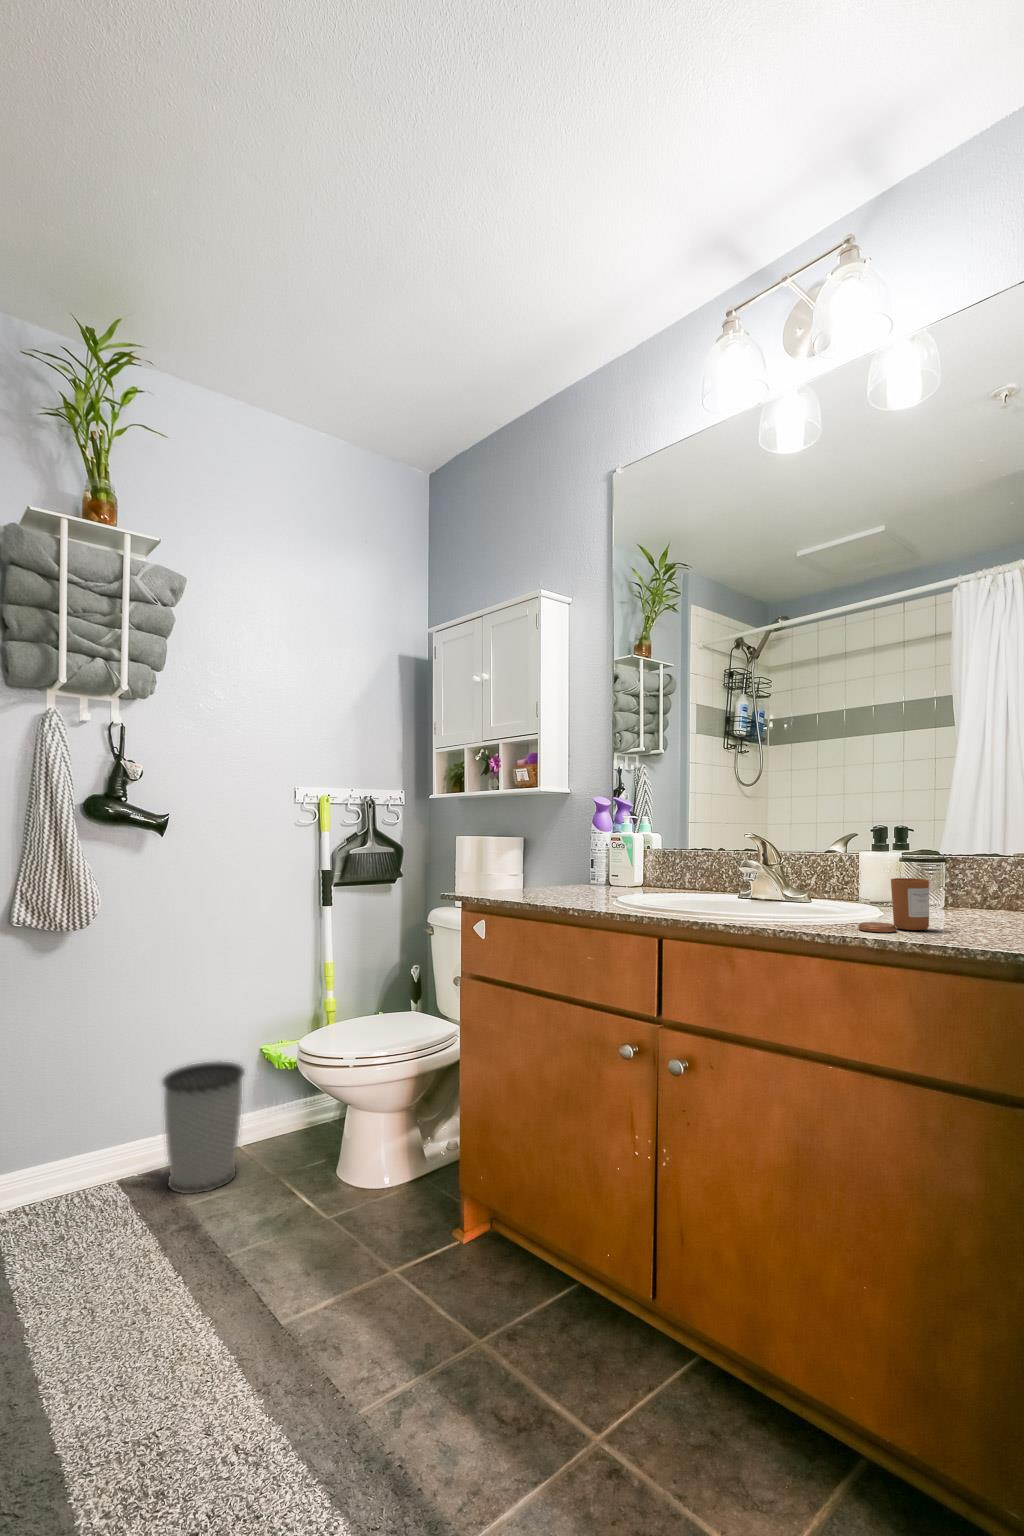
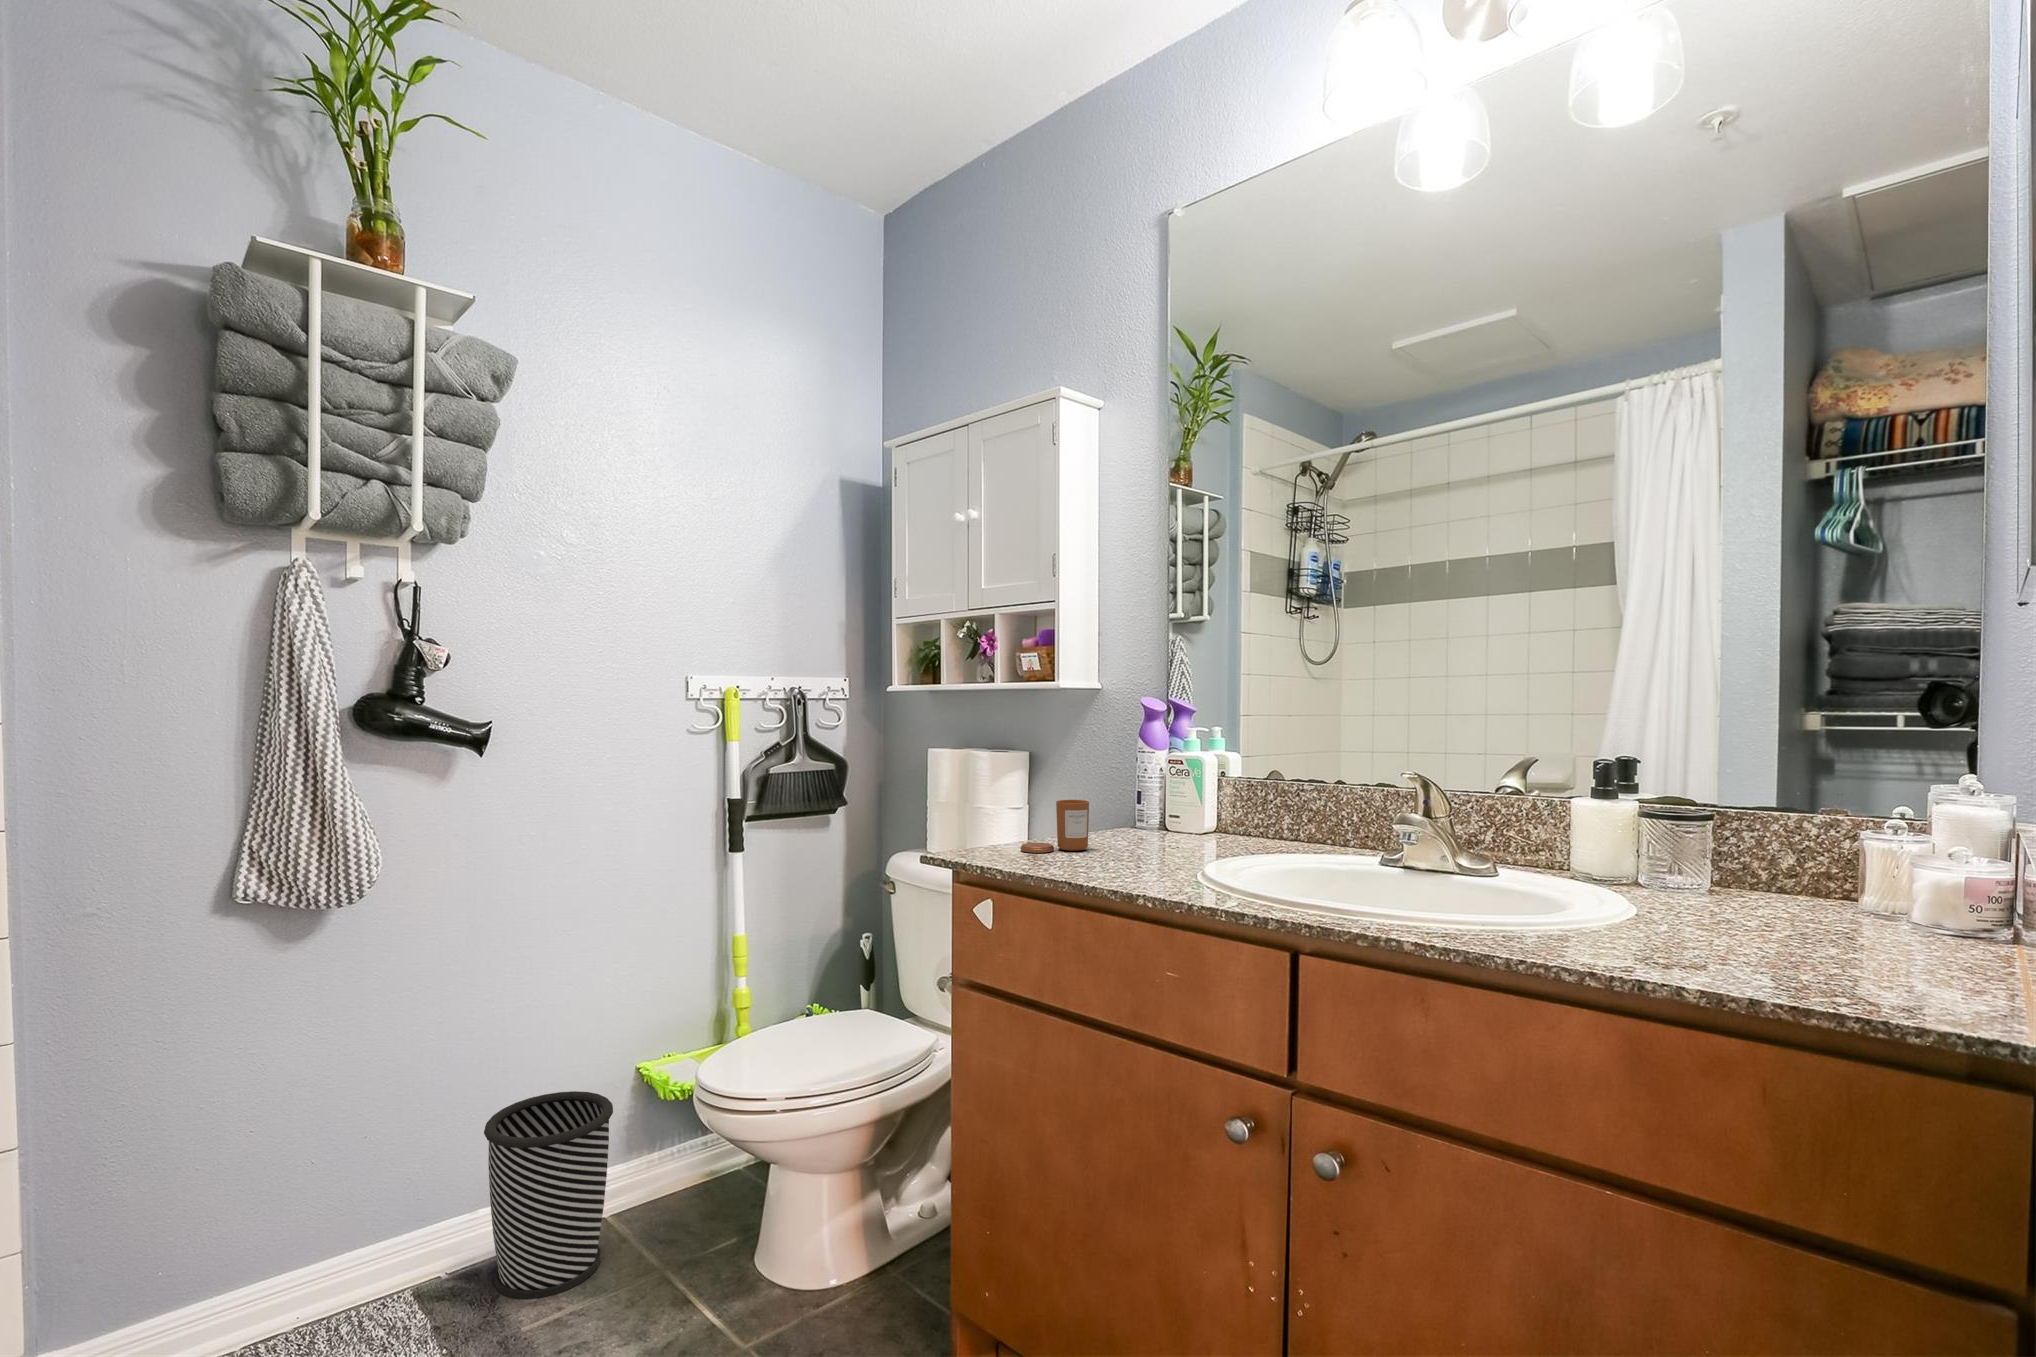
candle: present [858,878,929,932] -> present [1021,800,1089,853]

